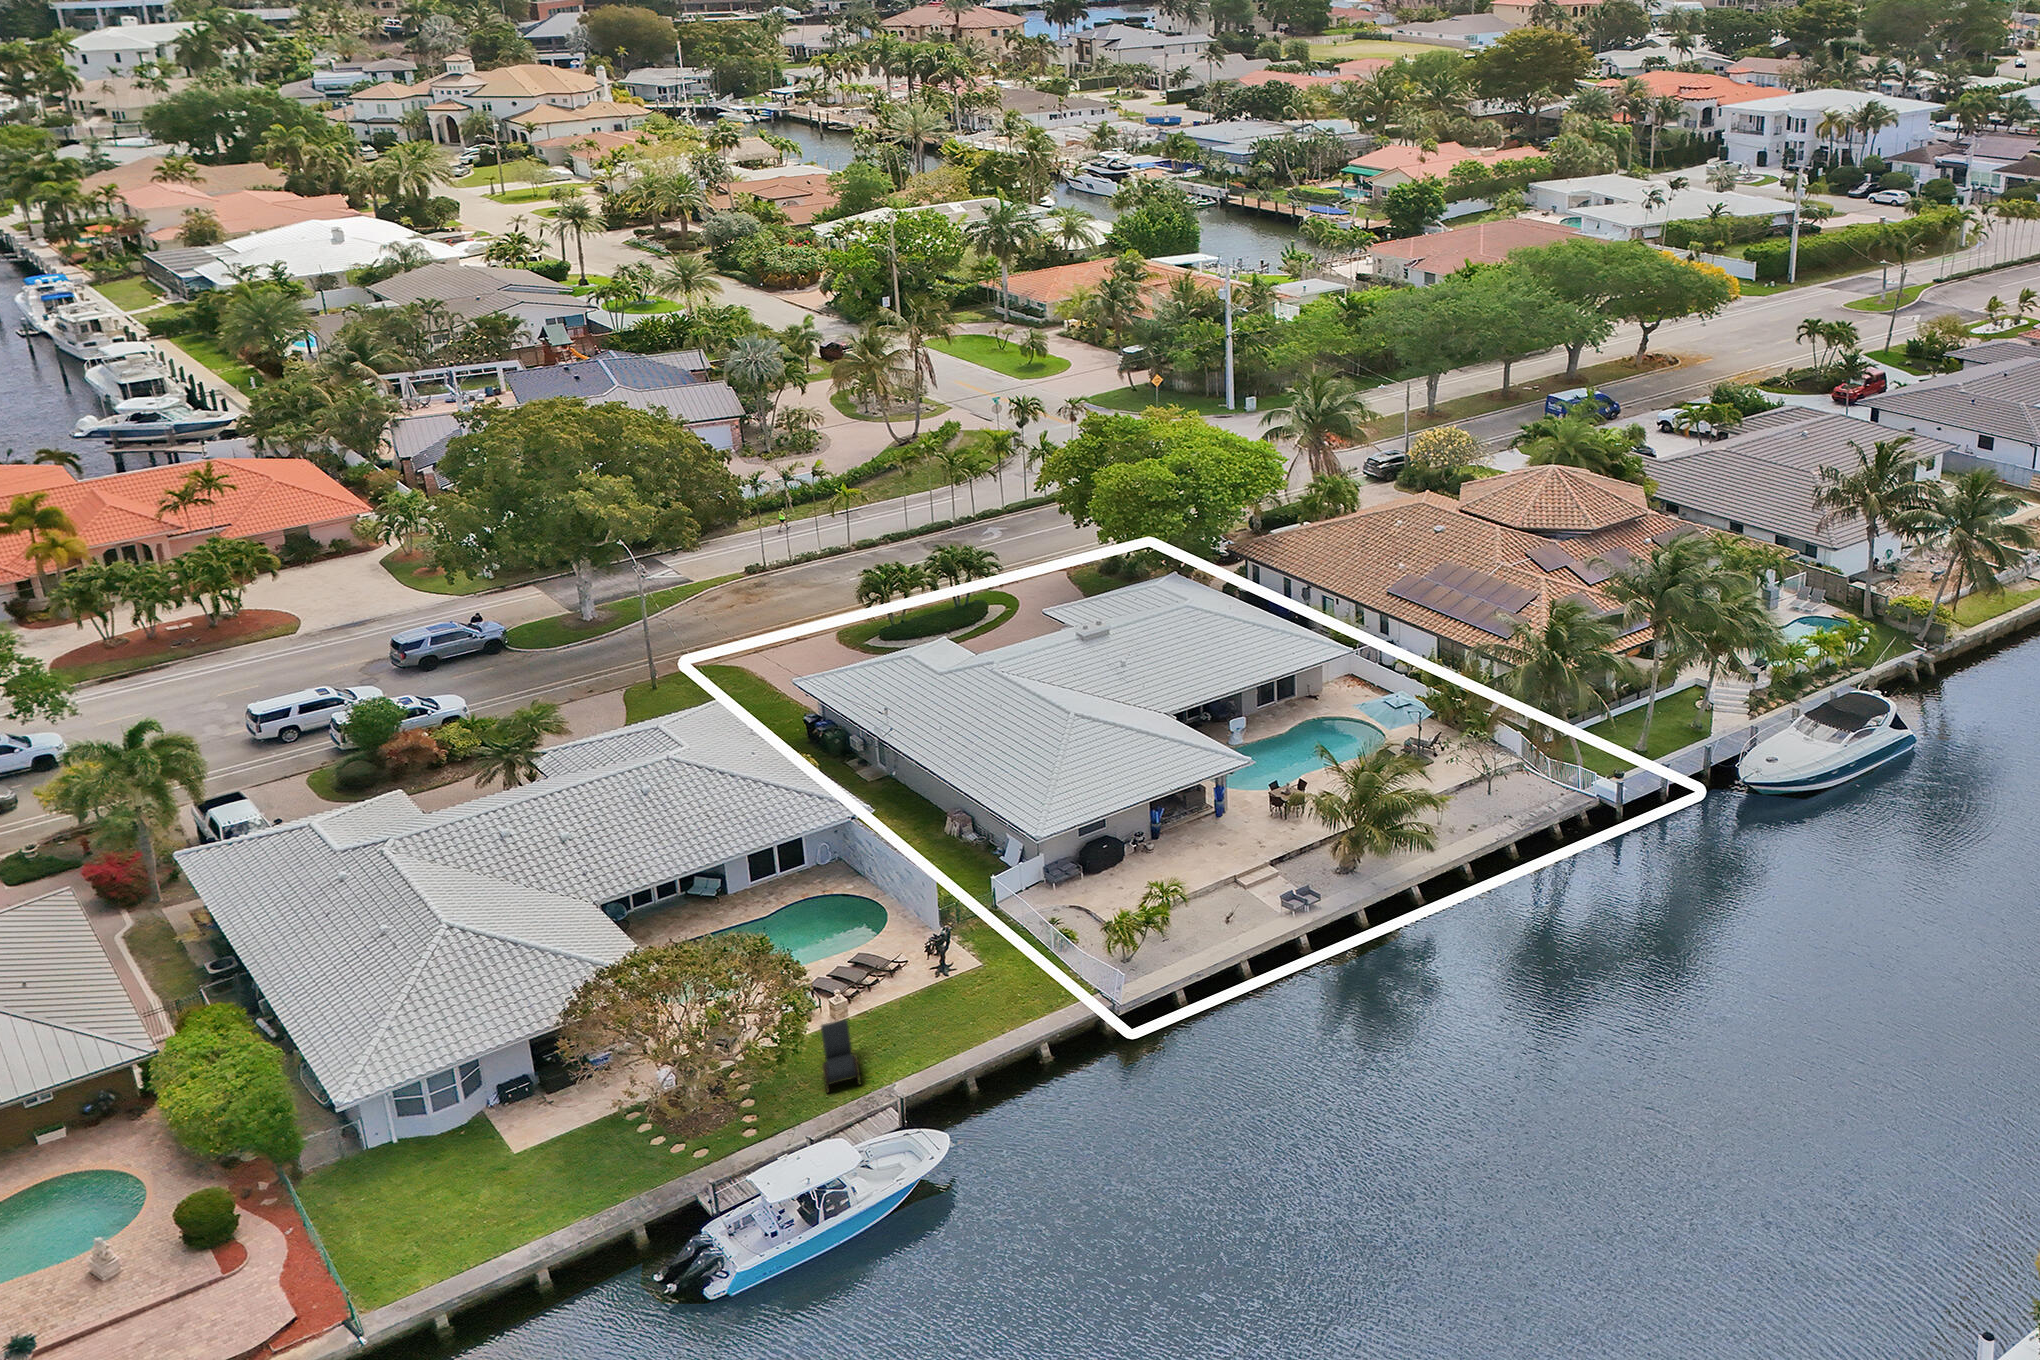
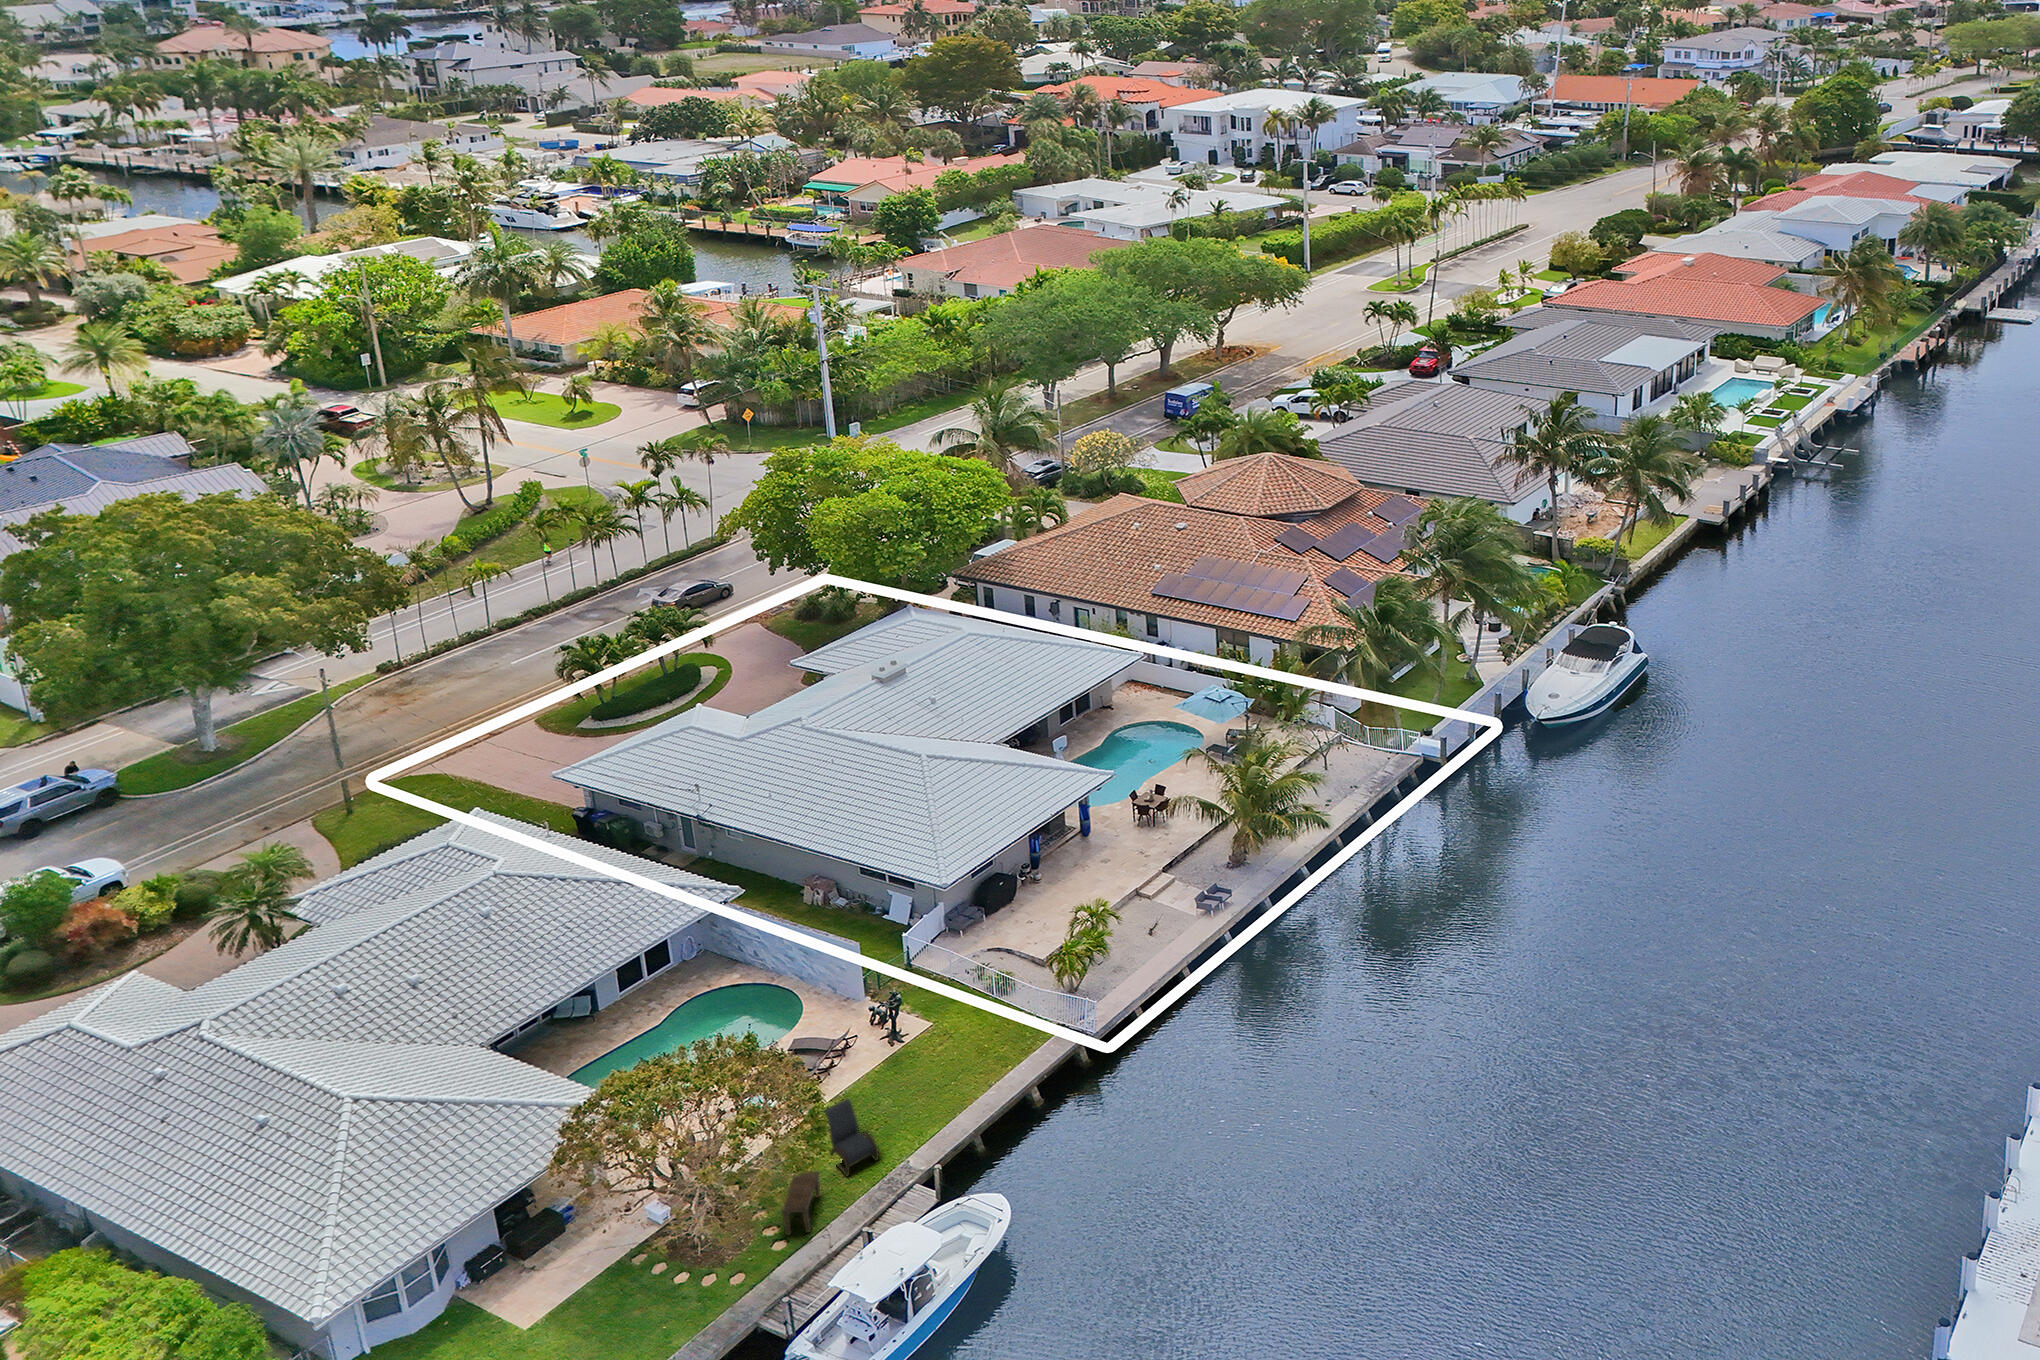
bench: none [743,1077,796,1137] -> present [782,1171,820,1235]

